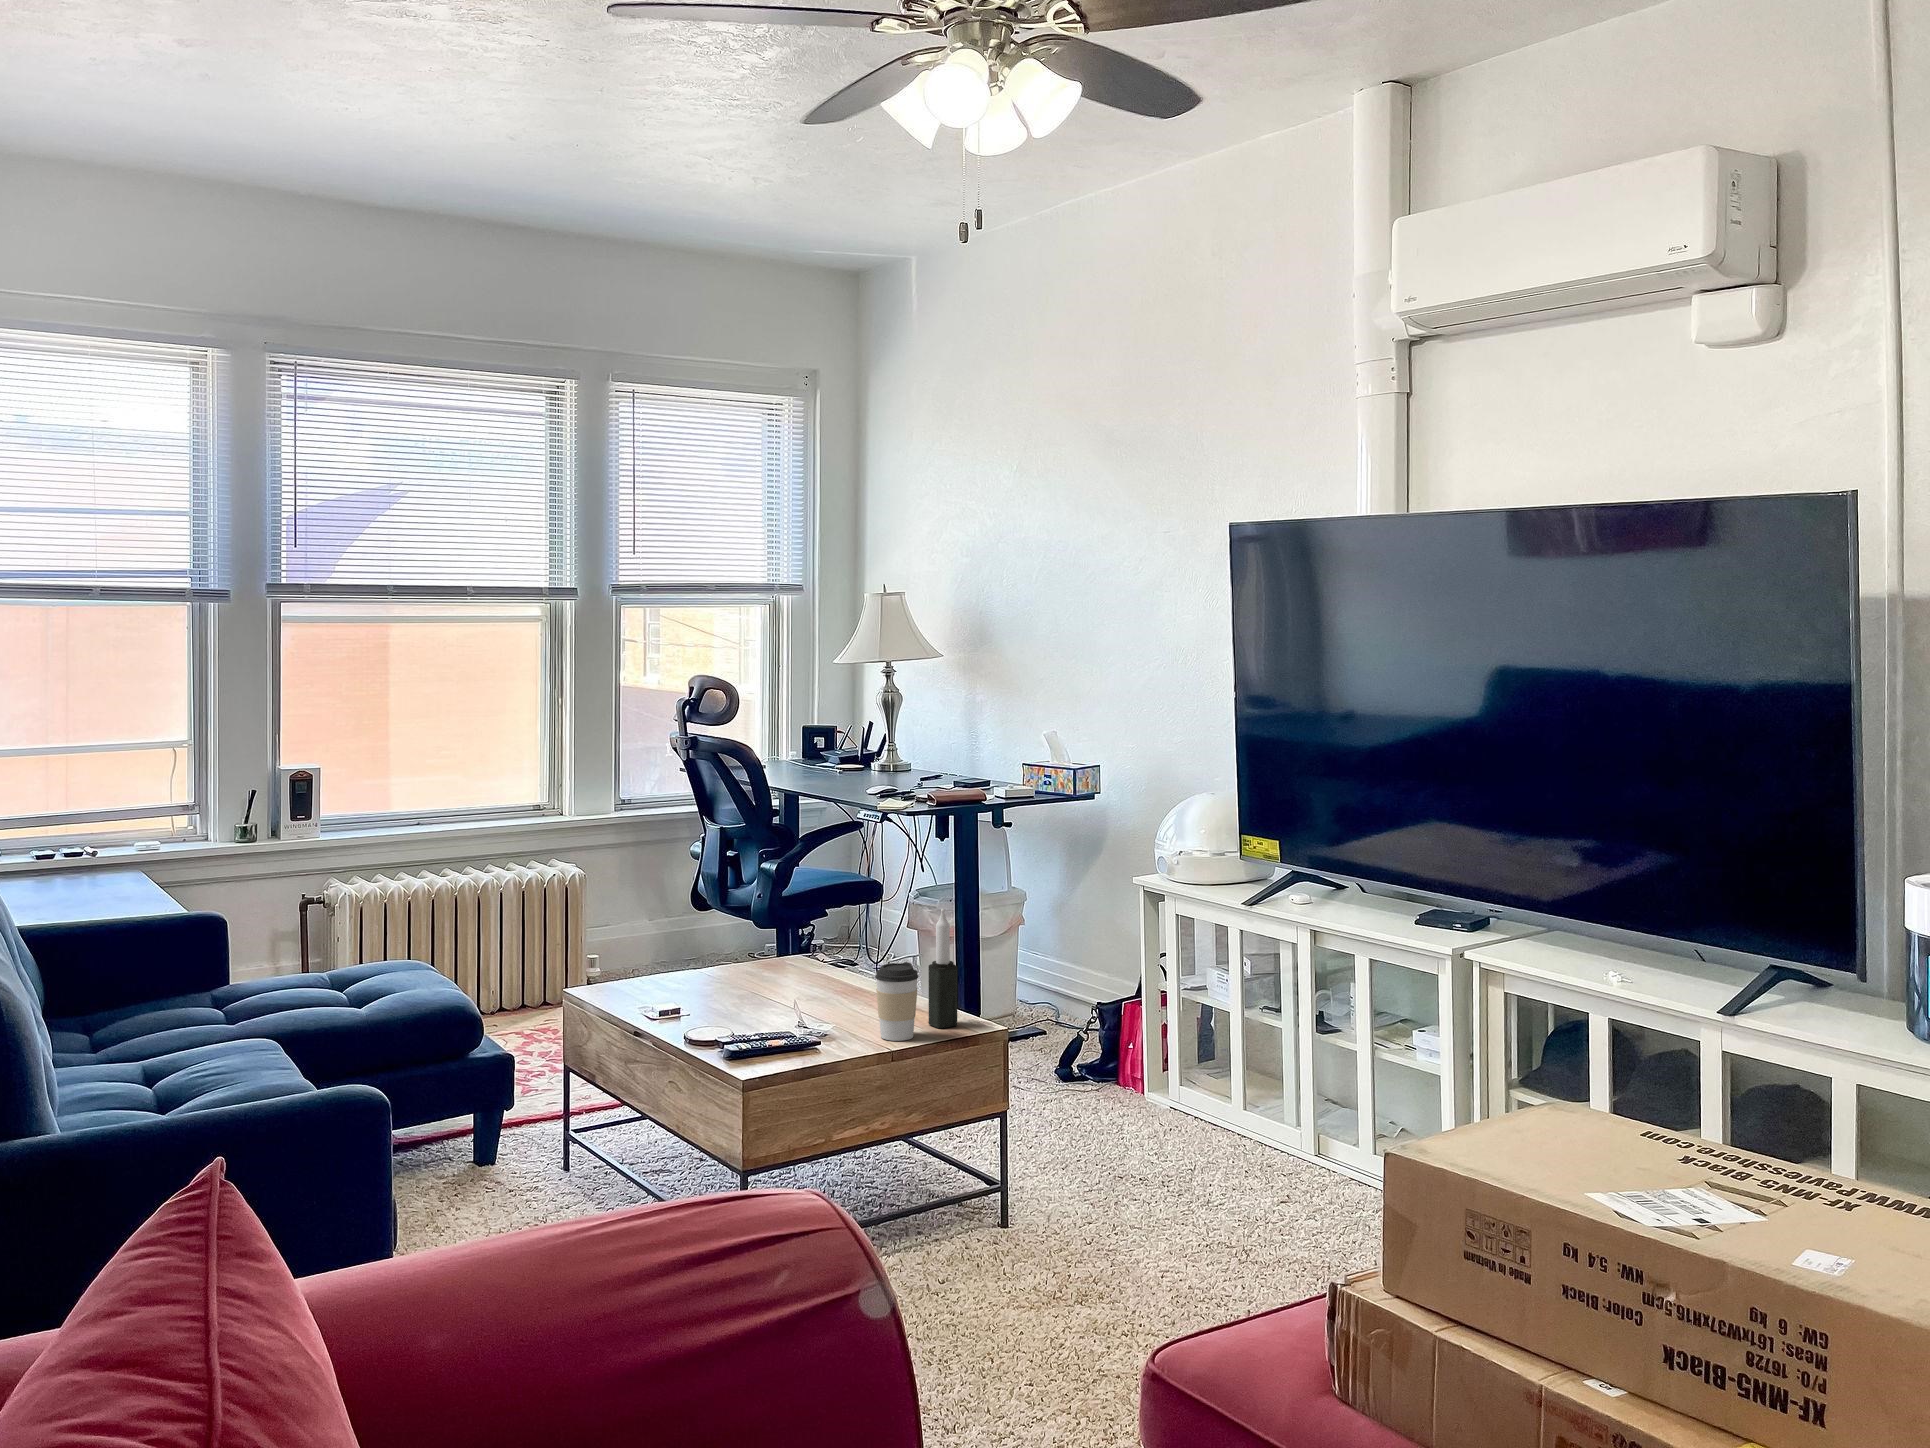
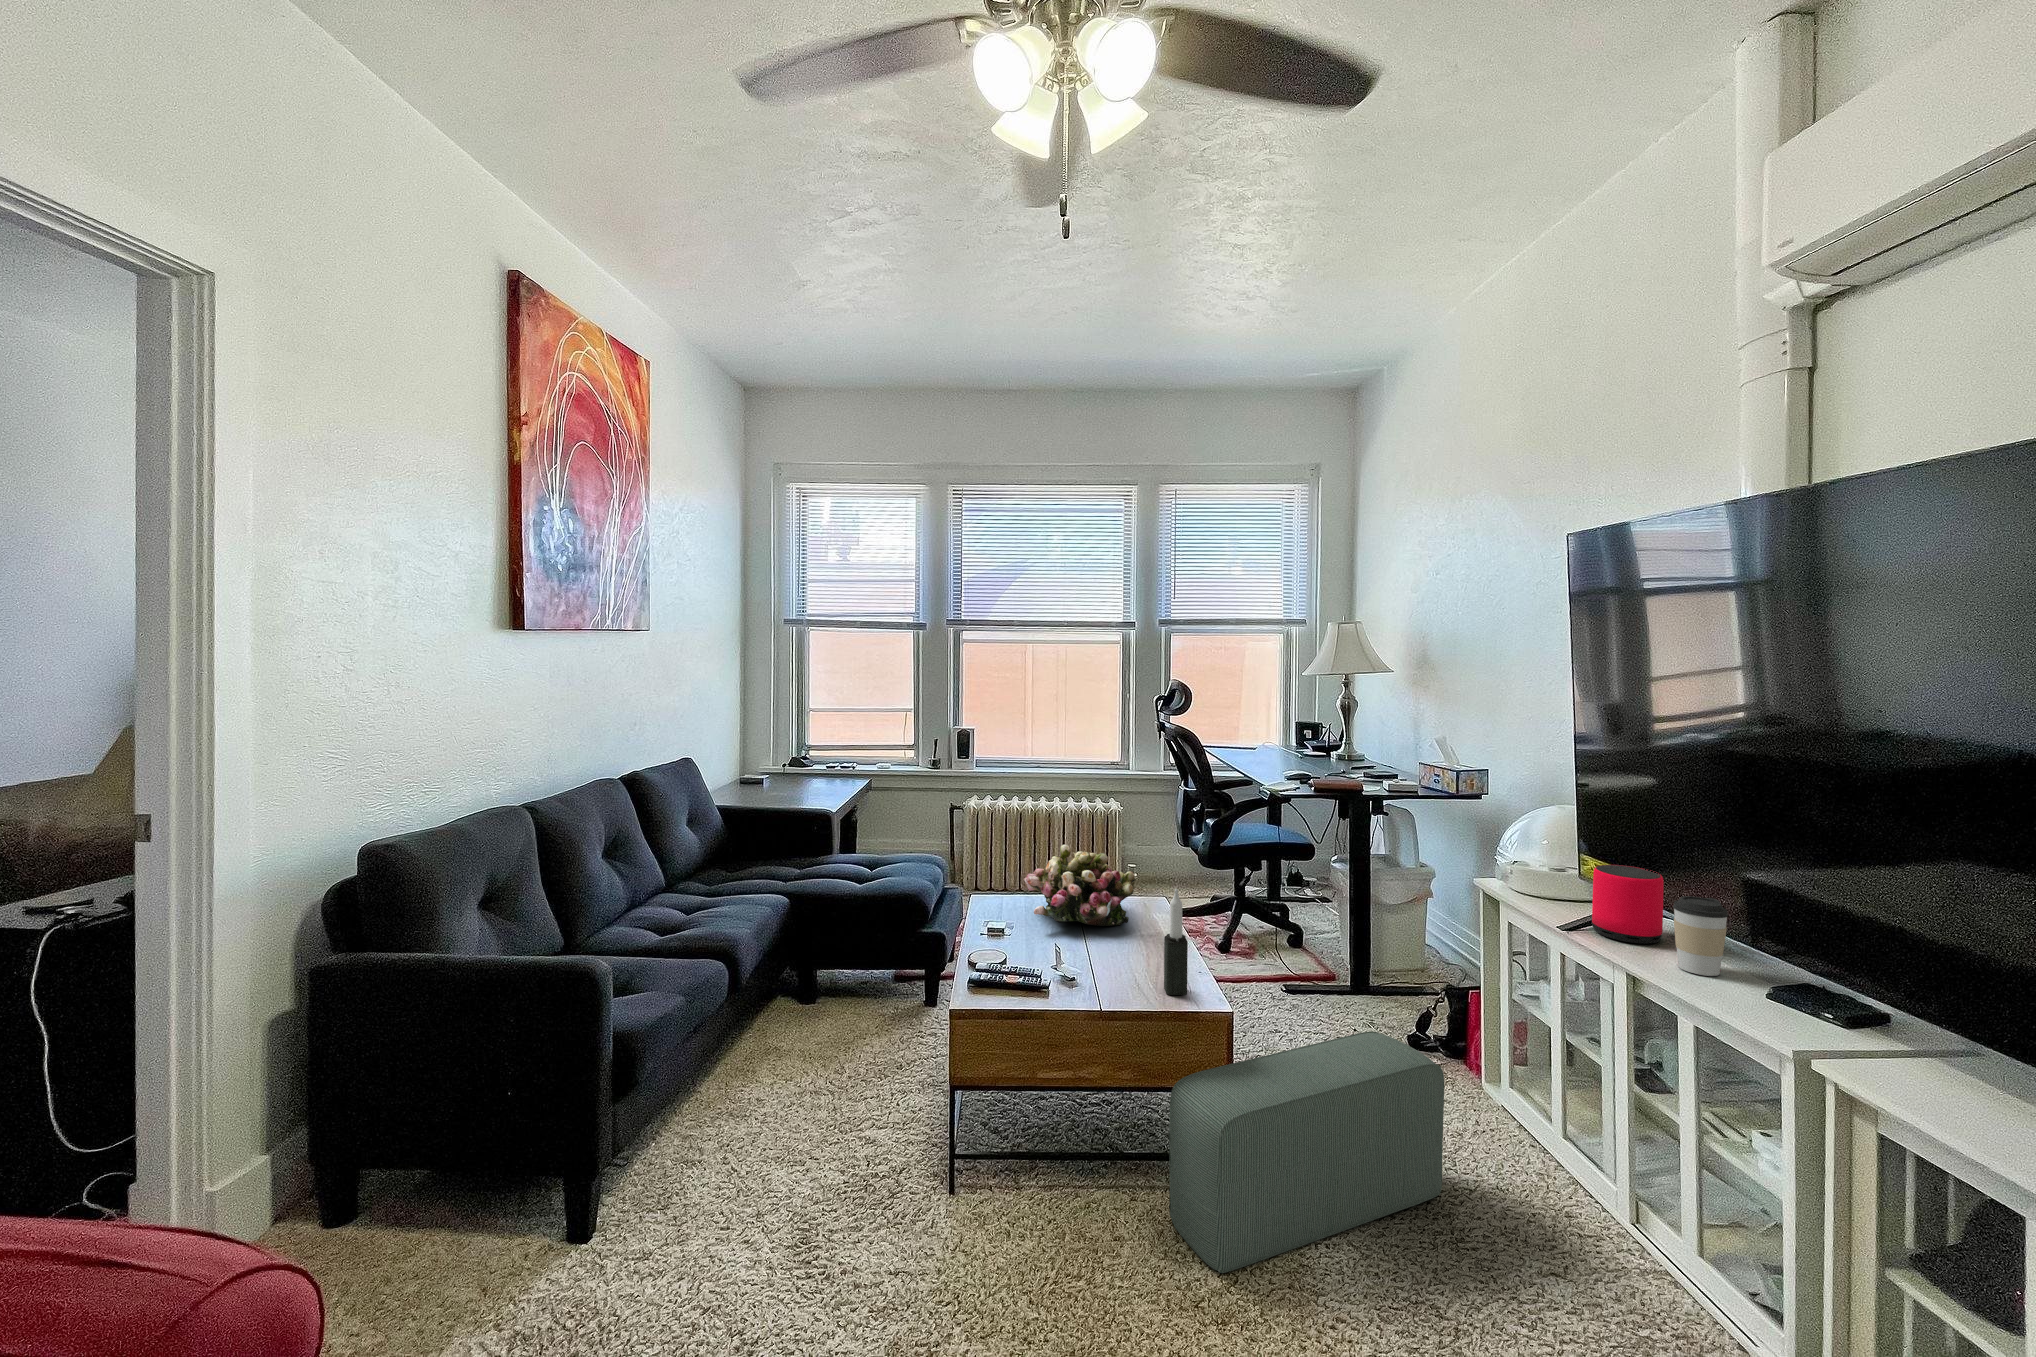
speaker: none [1266,837,1321,905] -> present [1592,865,1664,944]
flower arrangement: none [662,897,805,992] -> present [1024,845,1135,926]
coffee cup: present [875,962,918,1041] -> present [1673,896,1729,976]
pouf: none [983,1036,1181,1274] -> present [1169,1032,1444,1273]

